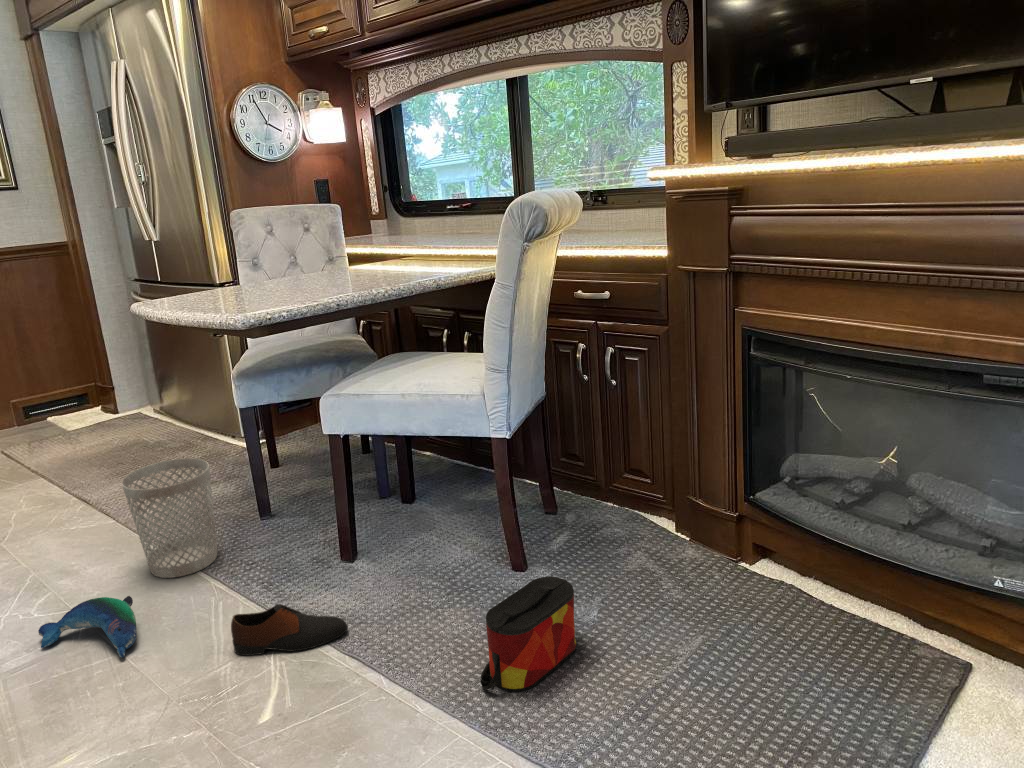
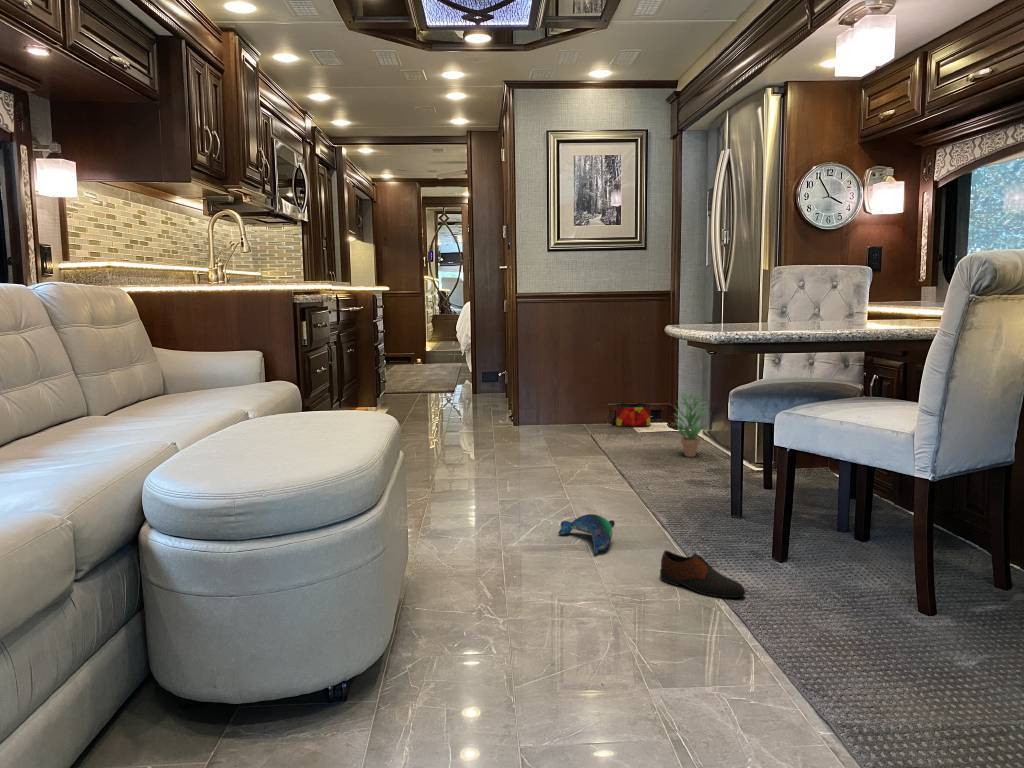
potted plant: none [123,367,176,451] -> present [676,391,706,457]
wastebasket: present [122,458,217,578] -> none [633,444,694,529]
bag: present [481,577,577,692] -> present [611,403,652,427]

